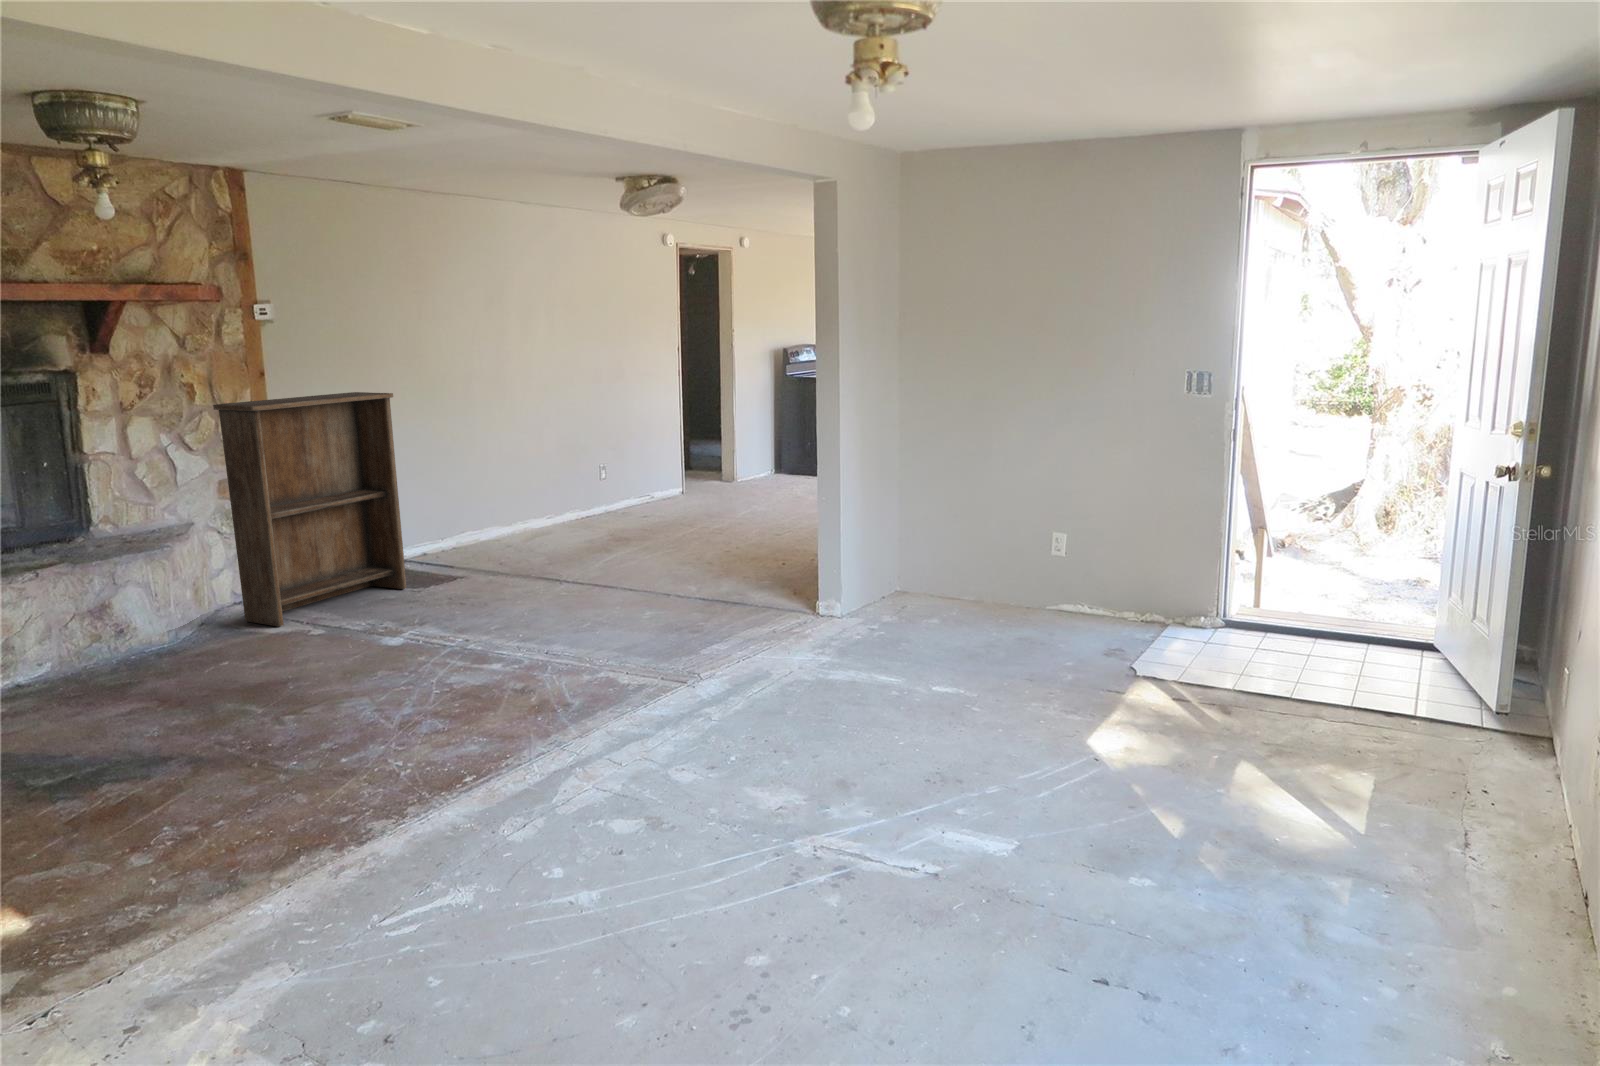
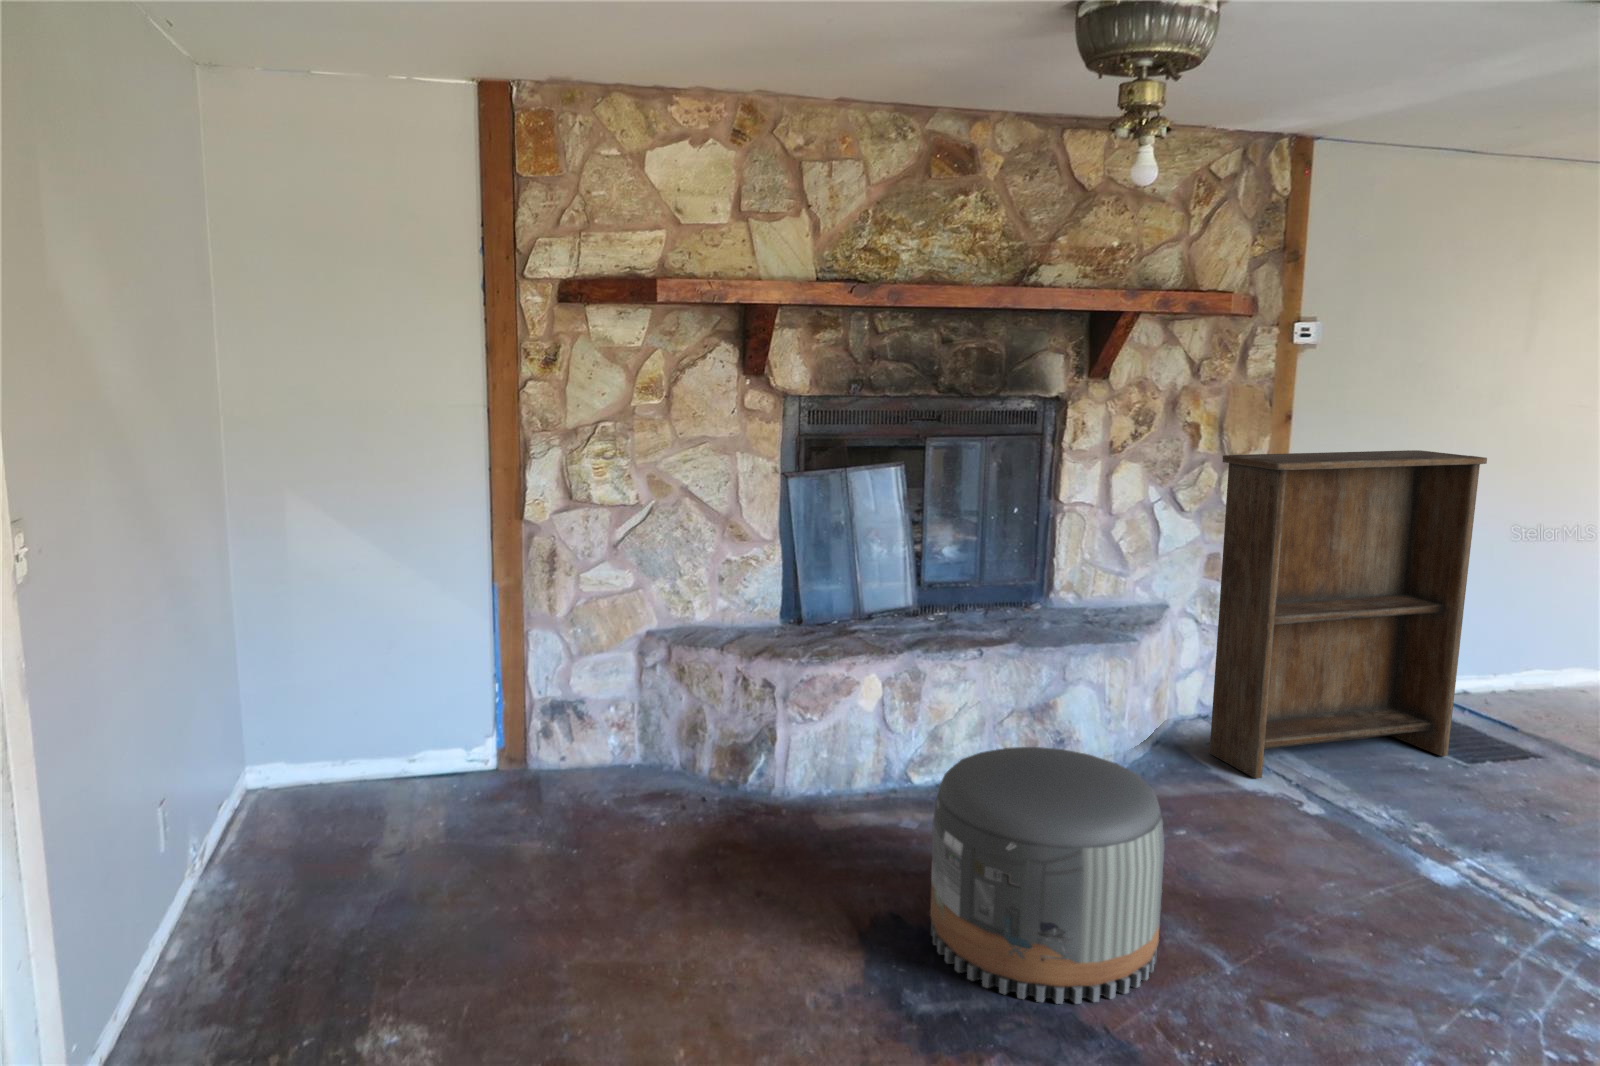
pouf: none [24,611,214,769] -> present [930,747,1164,1004]

